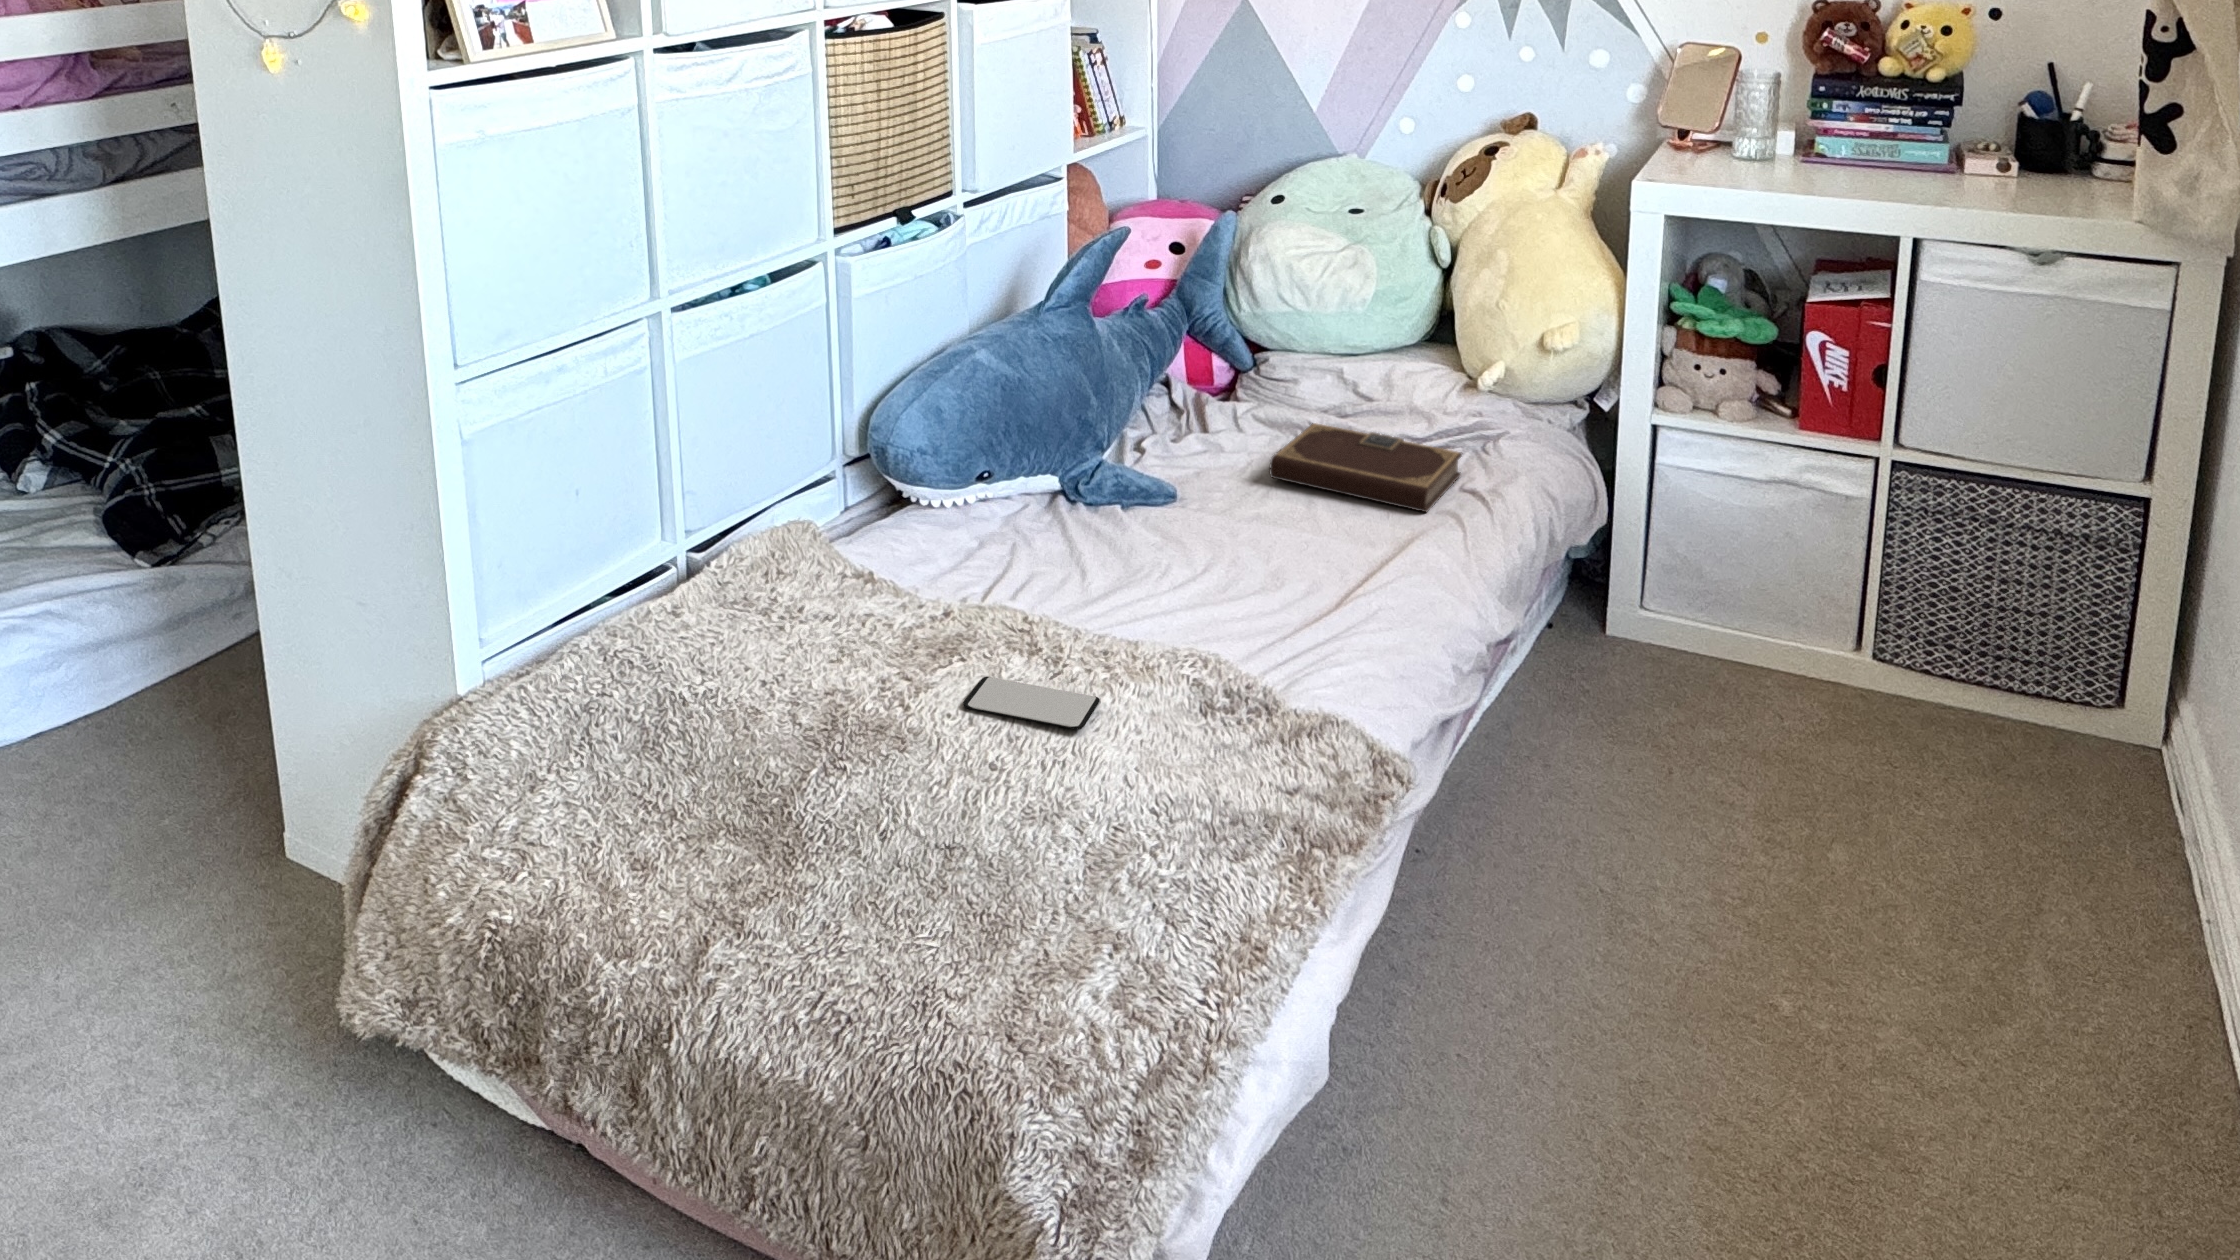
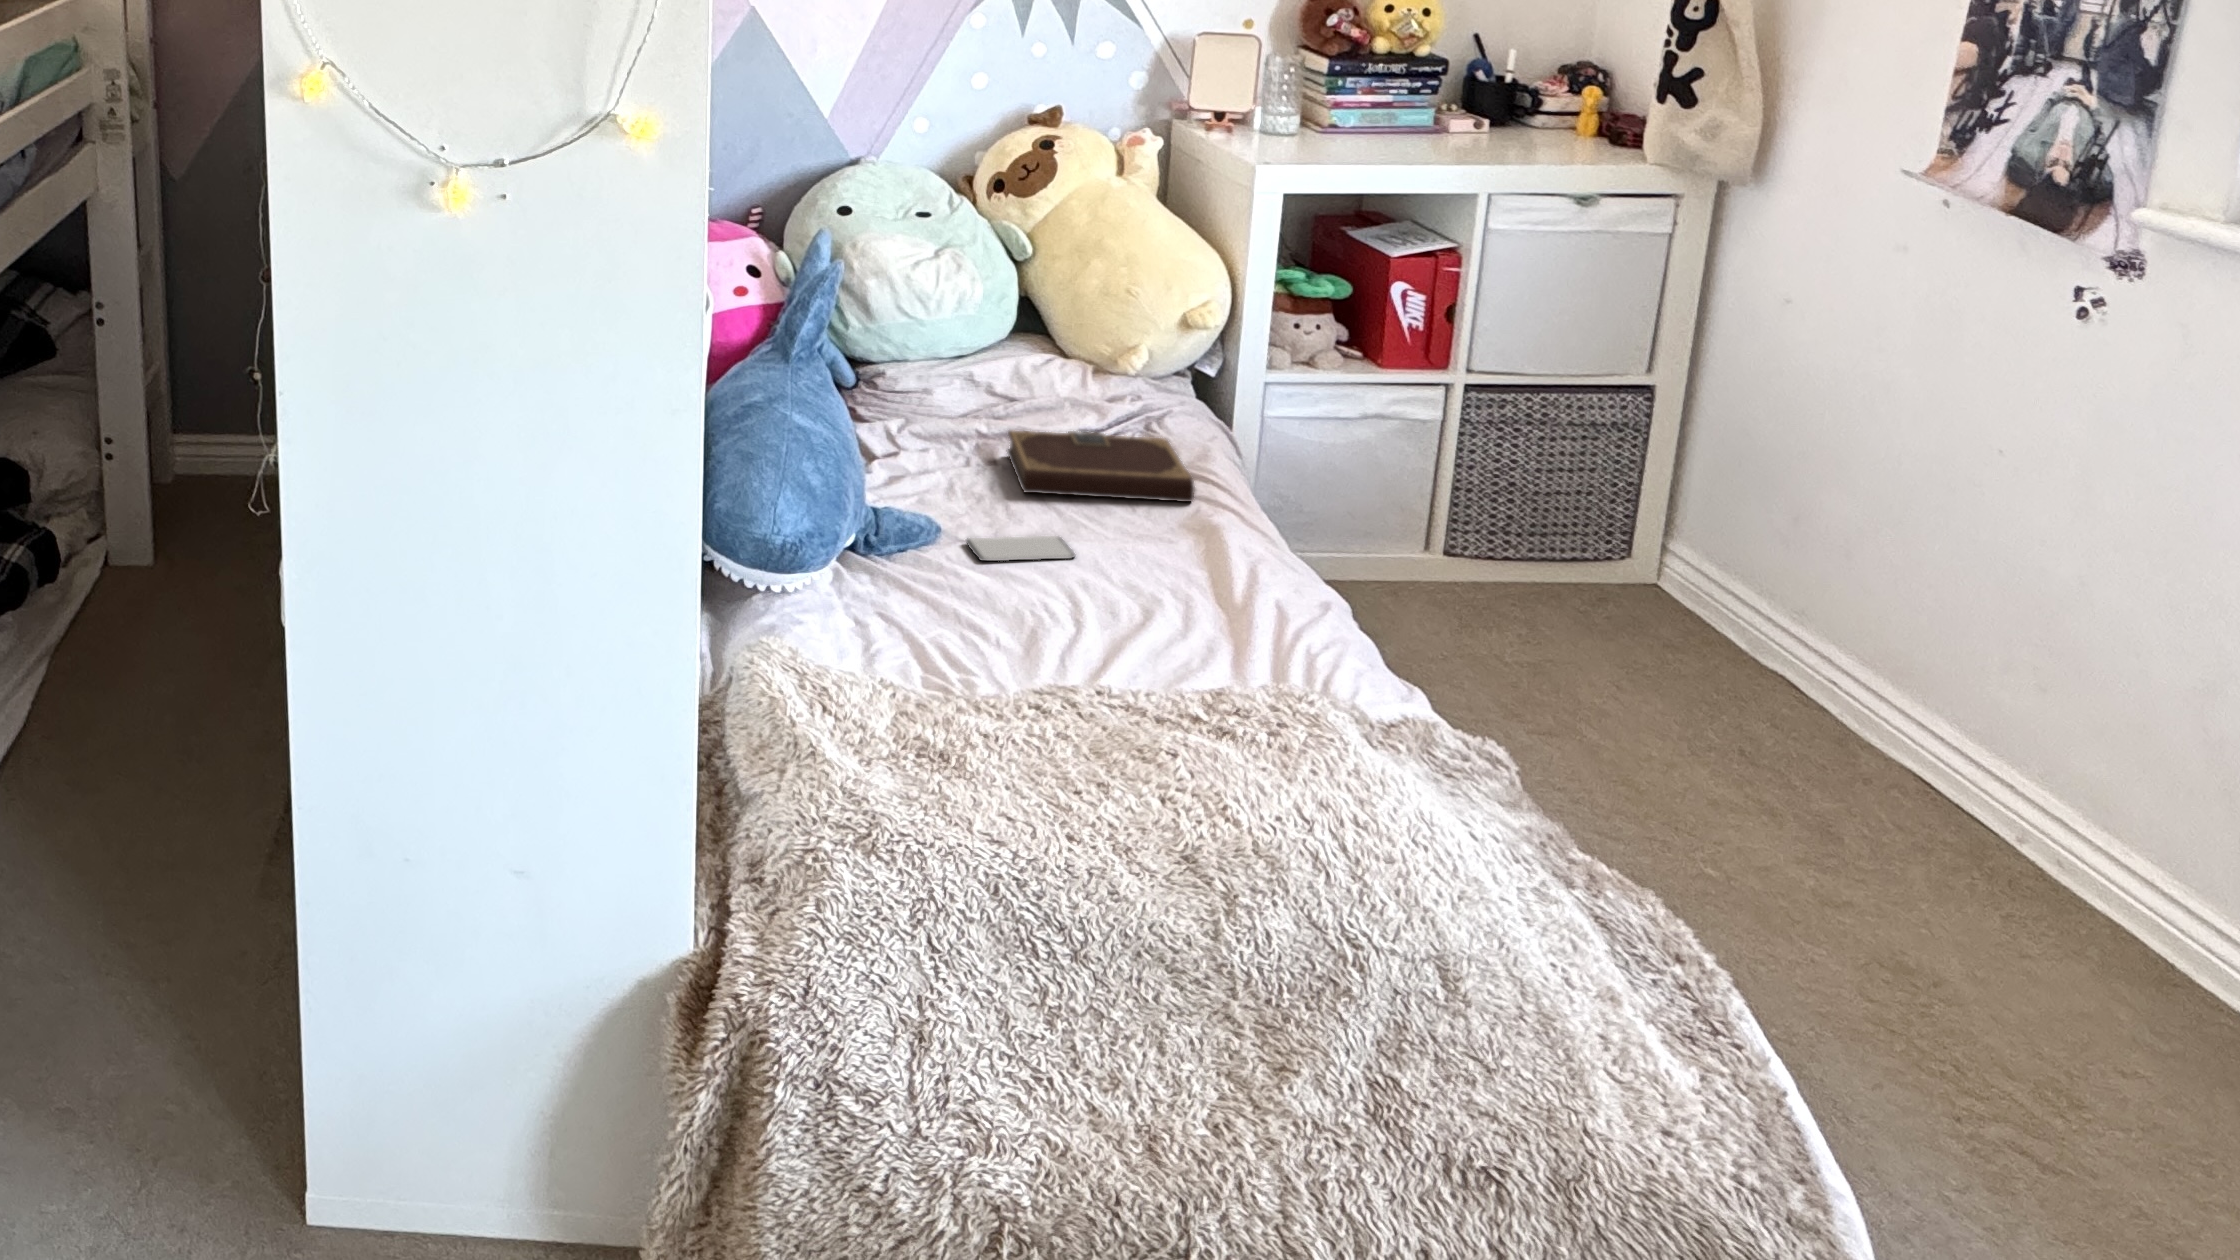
smartphone: present [963,677,1100,729] -> present [966,536,1075,561]

